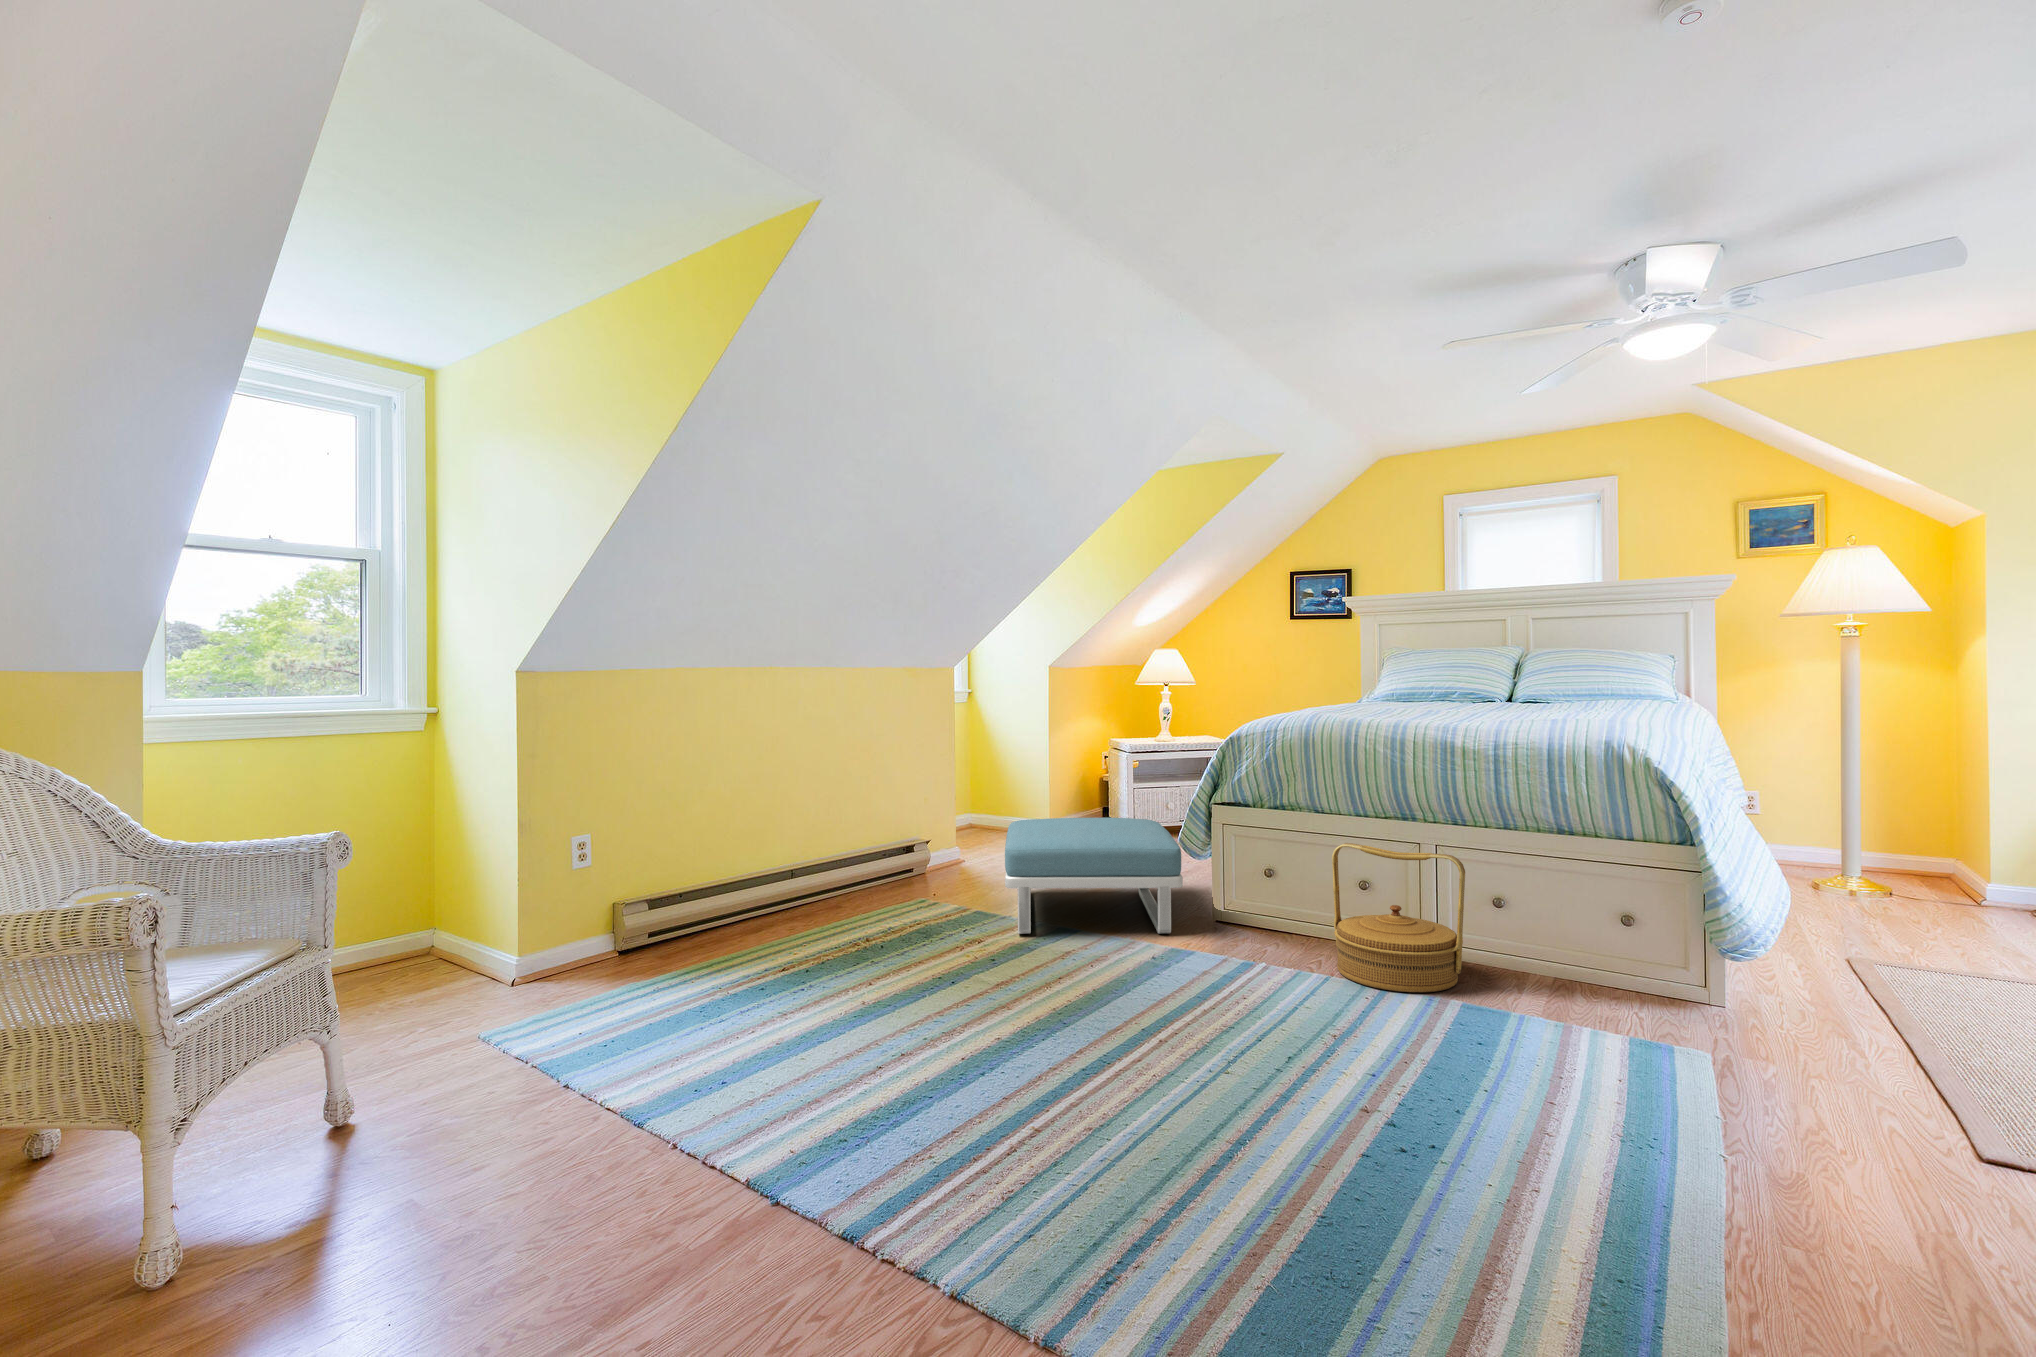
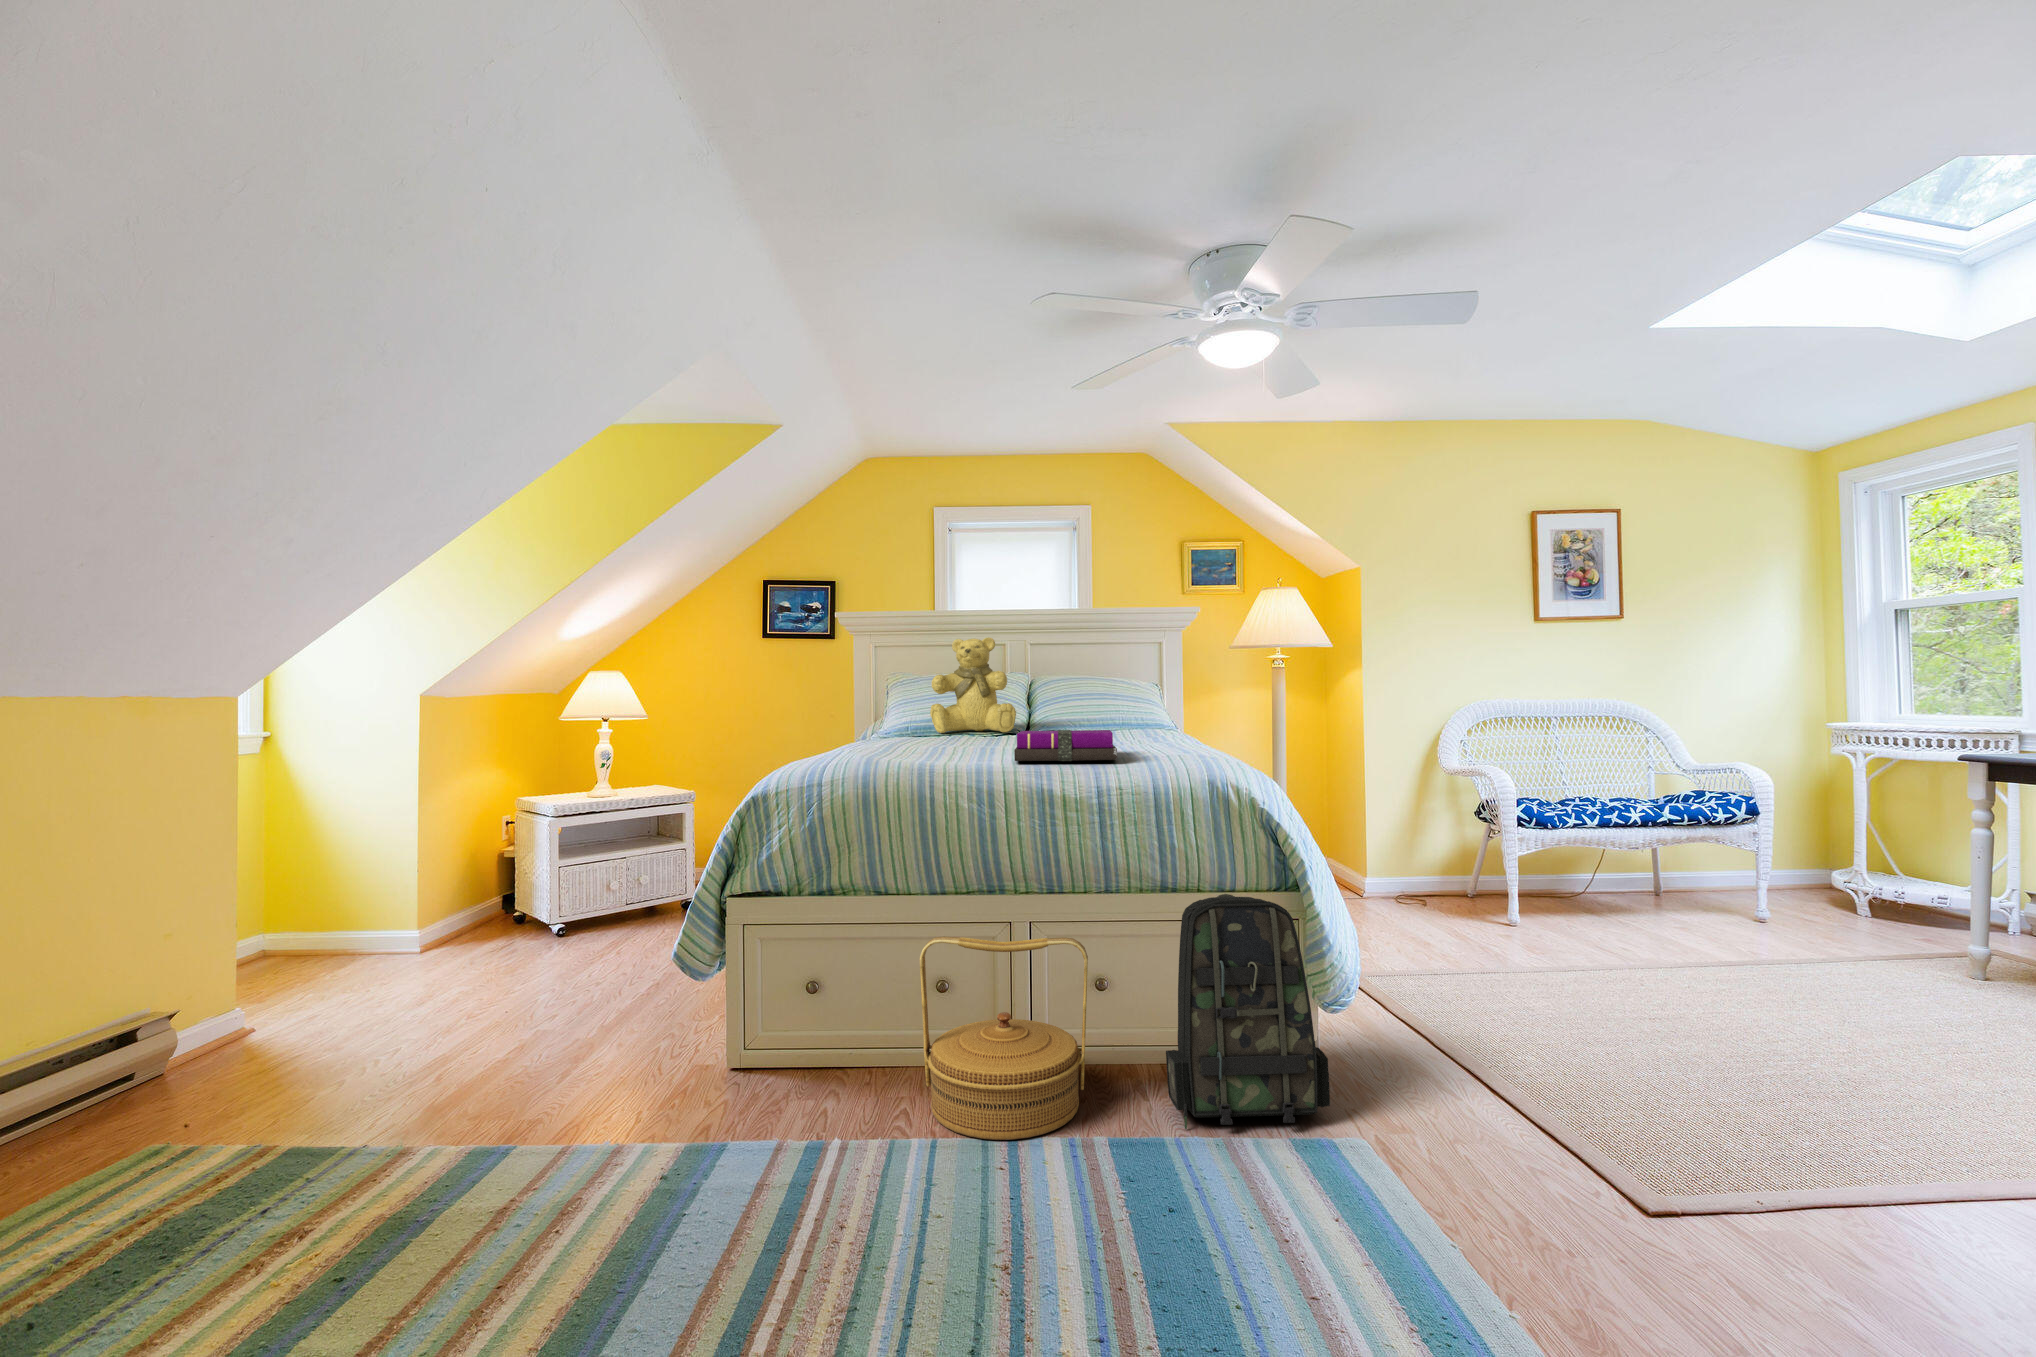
teddy bear: none [1400,614,1478,698] -> present [930,637,1016,733]
notebook: none [1429,695,1537,720] -> present [1014,730,1117,761]
footstool: present [1005,818,1183,934] -> none [358,925,693,1188]
backpack: none [1529,838,1683,1028] -> present [1166,894,1330,1129]

